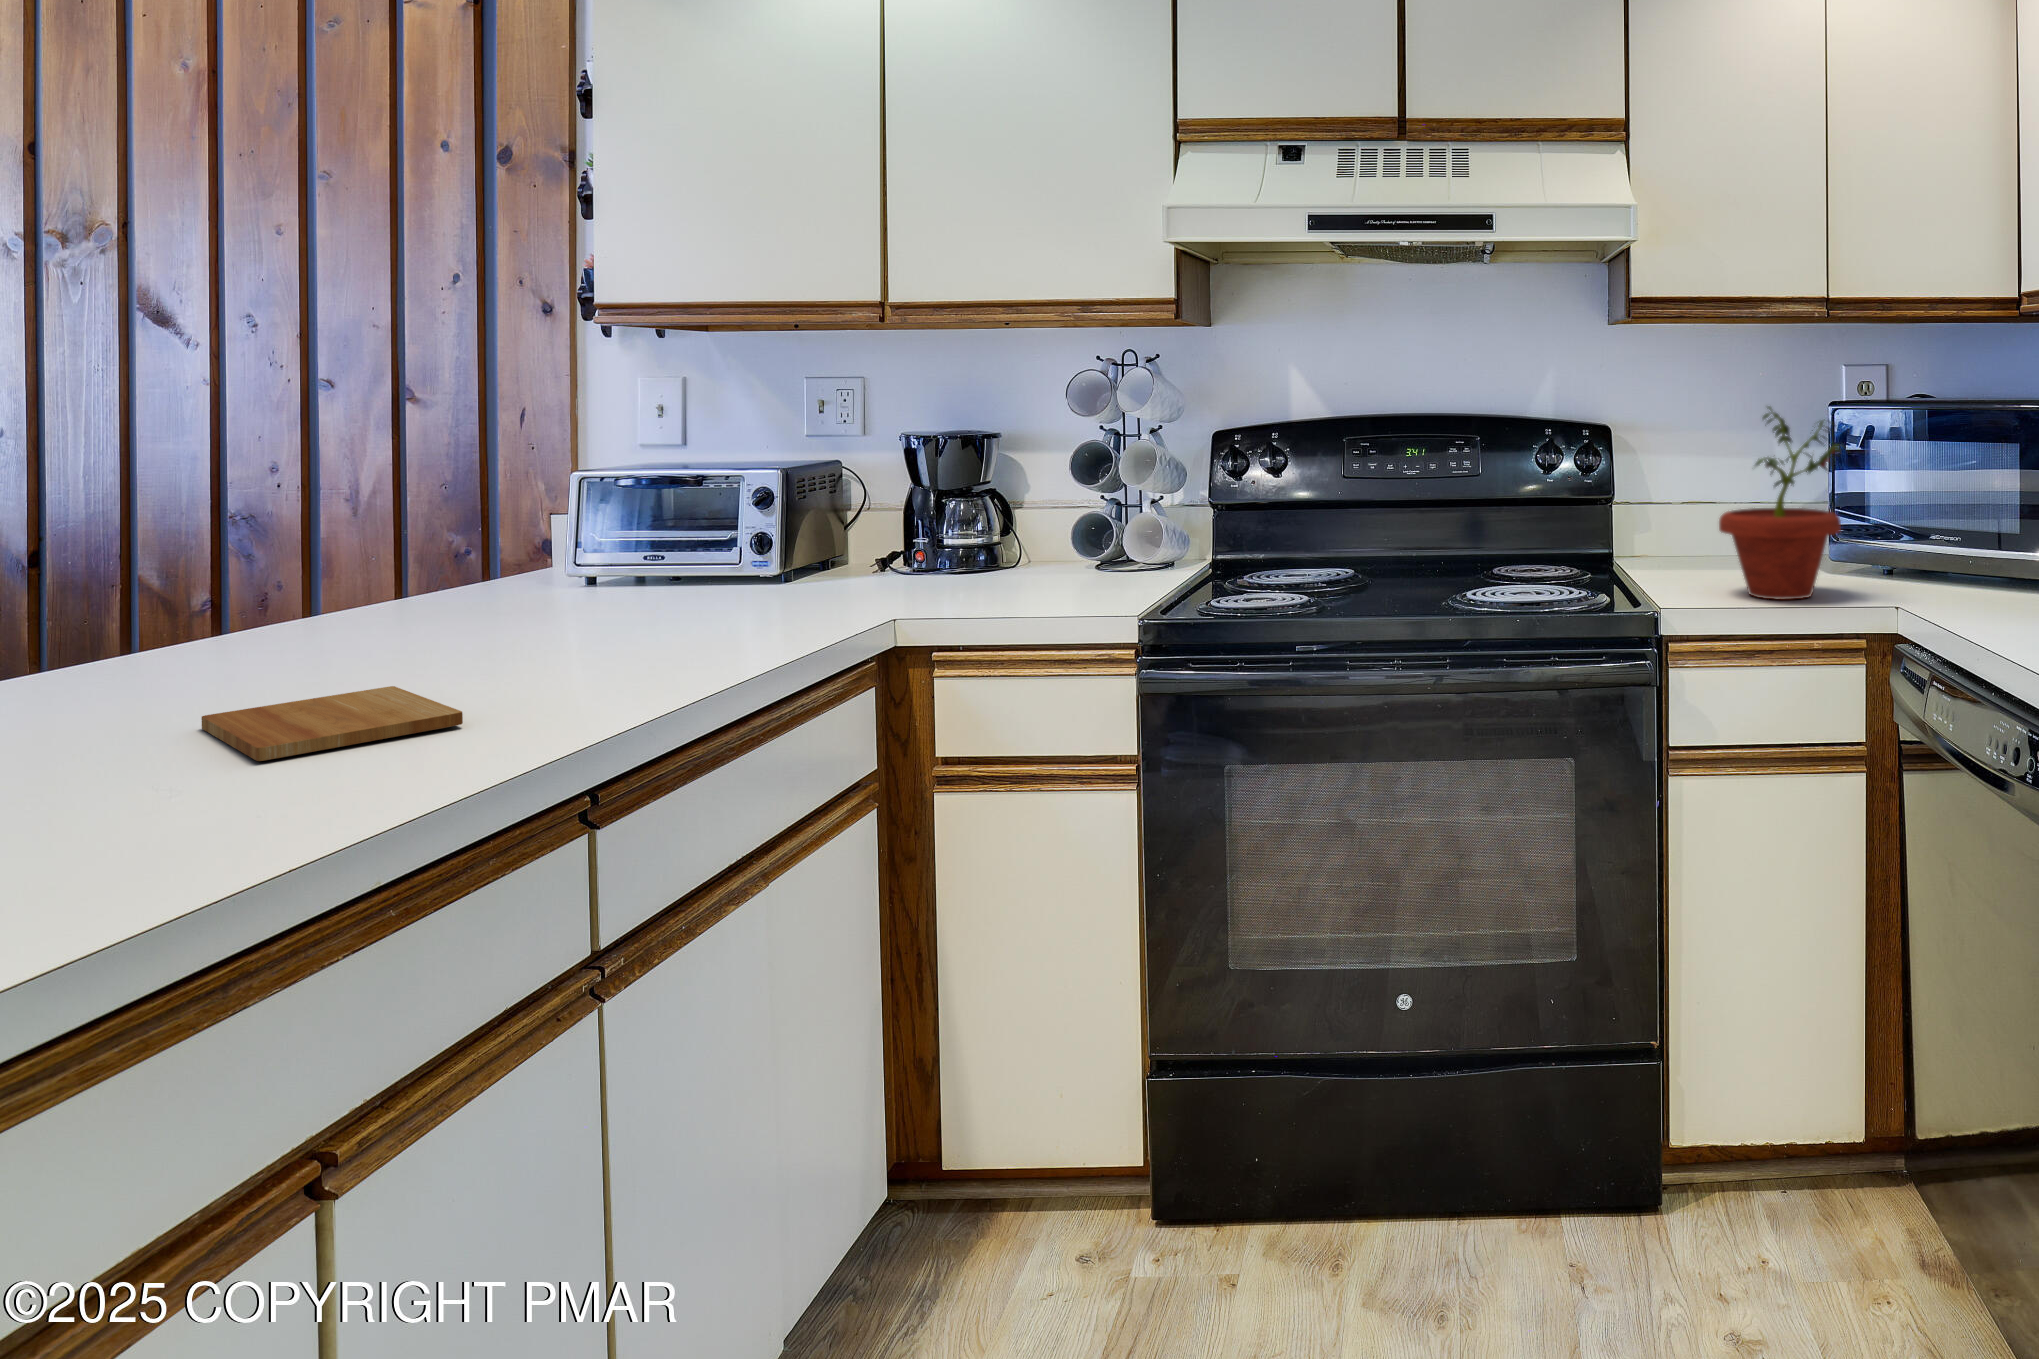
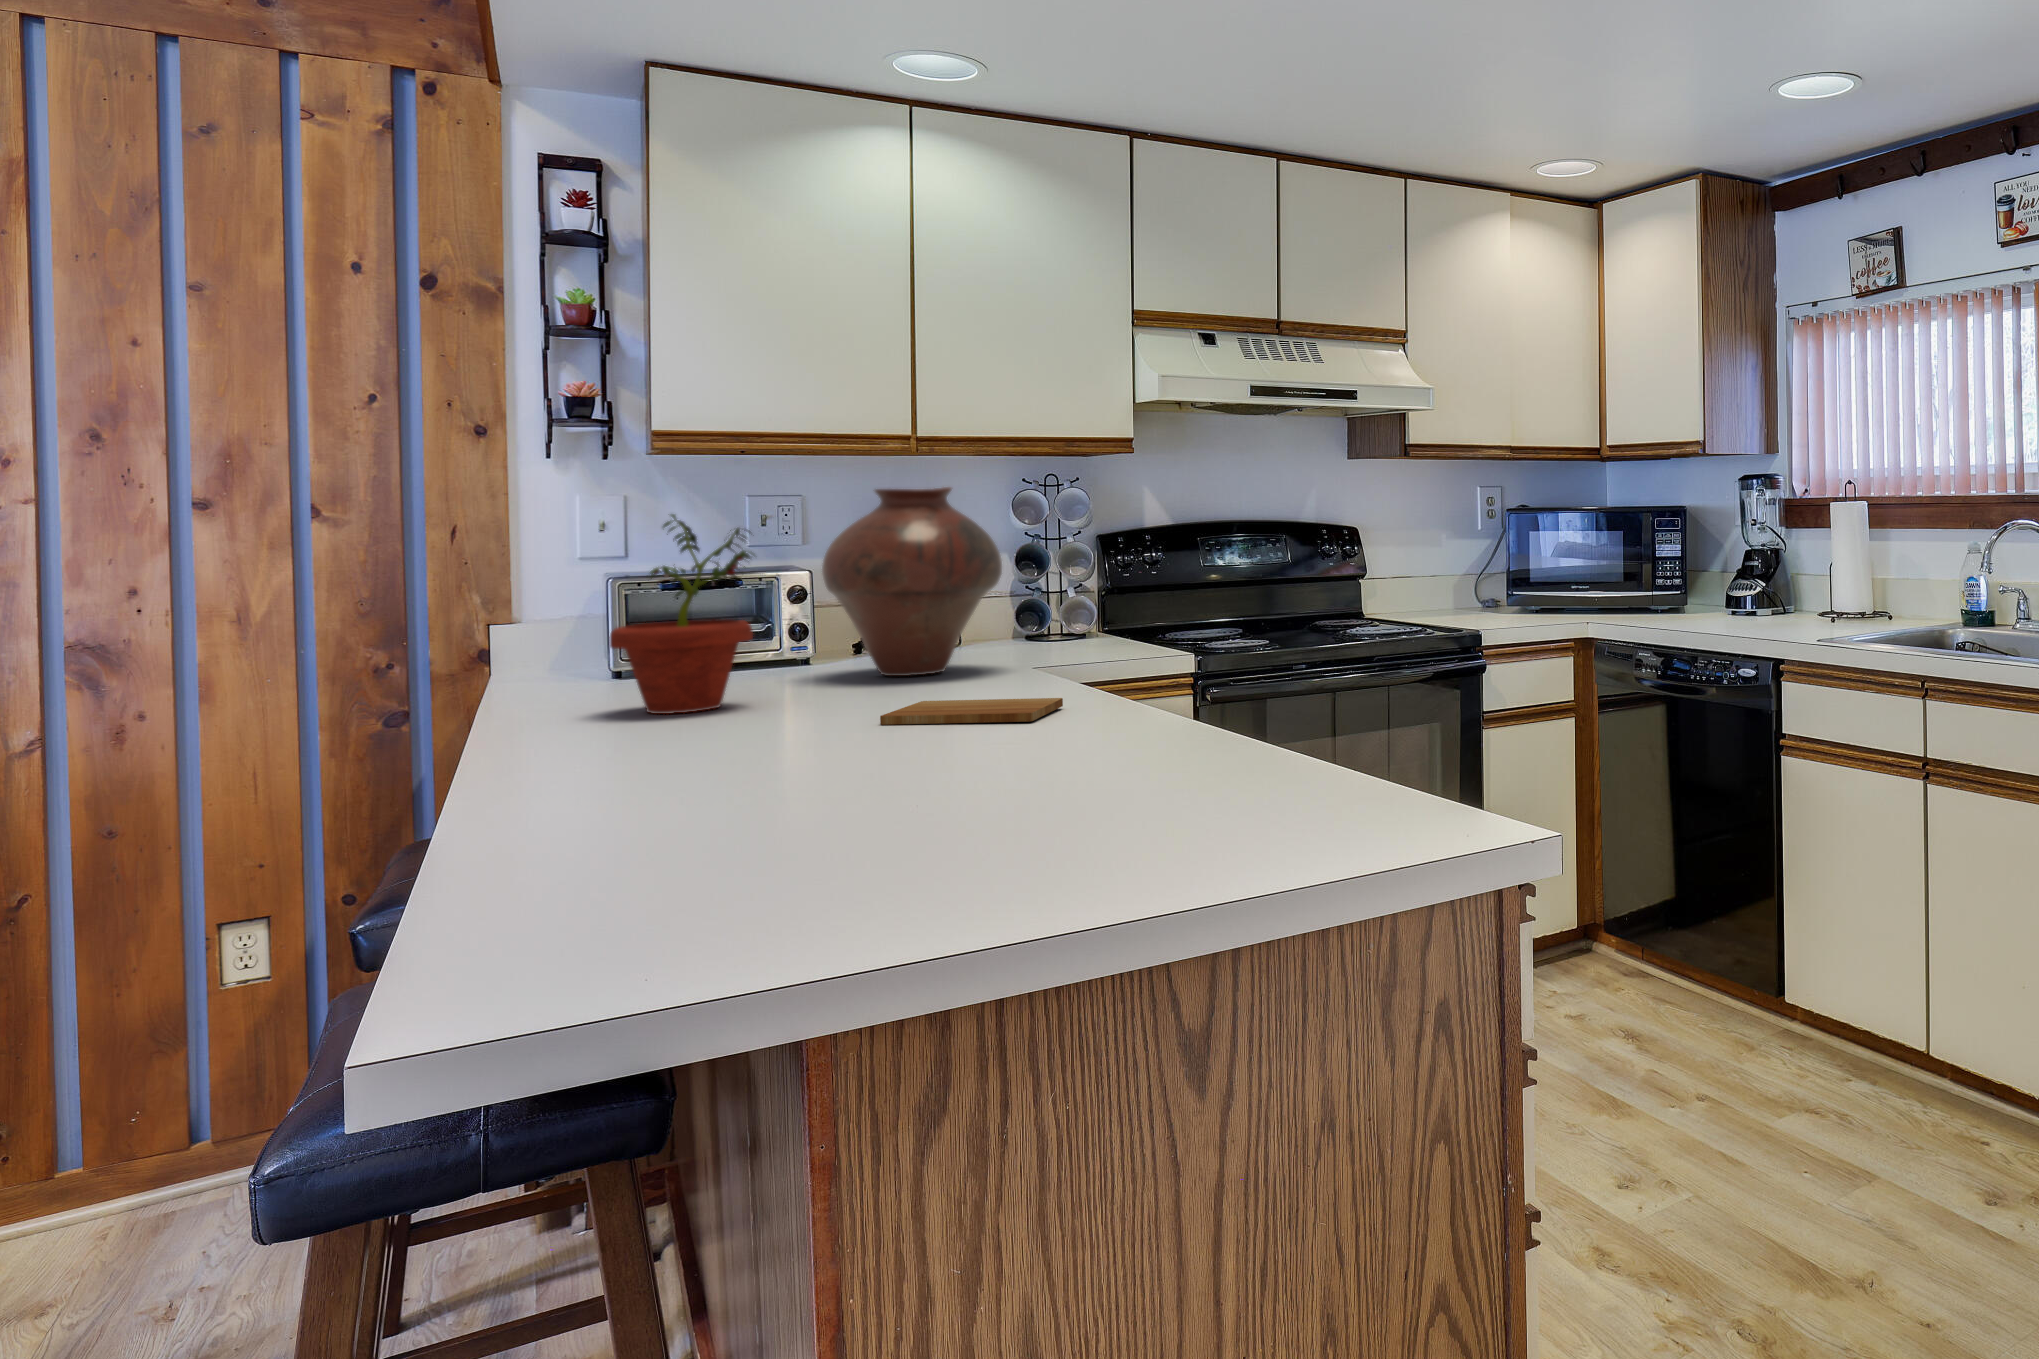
vase: none [638,376,884,617] -> present [822,487,1002,676]
potted plant: present [1719,407,1841,600] -> present [610,514,753,714]

